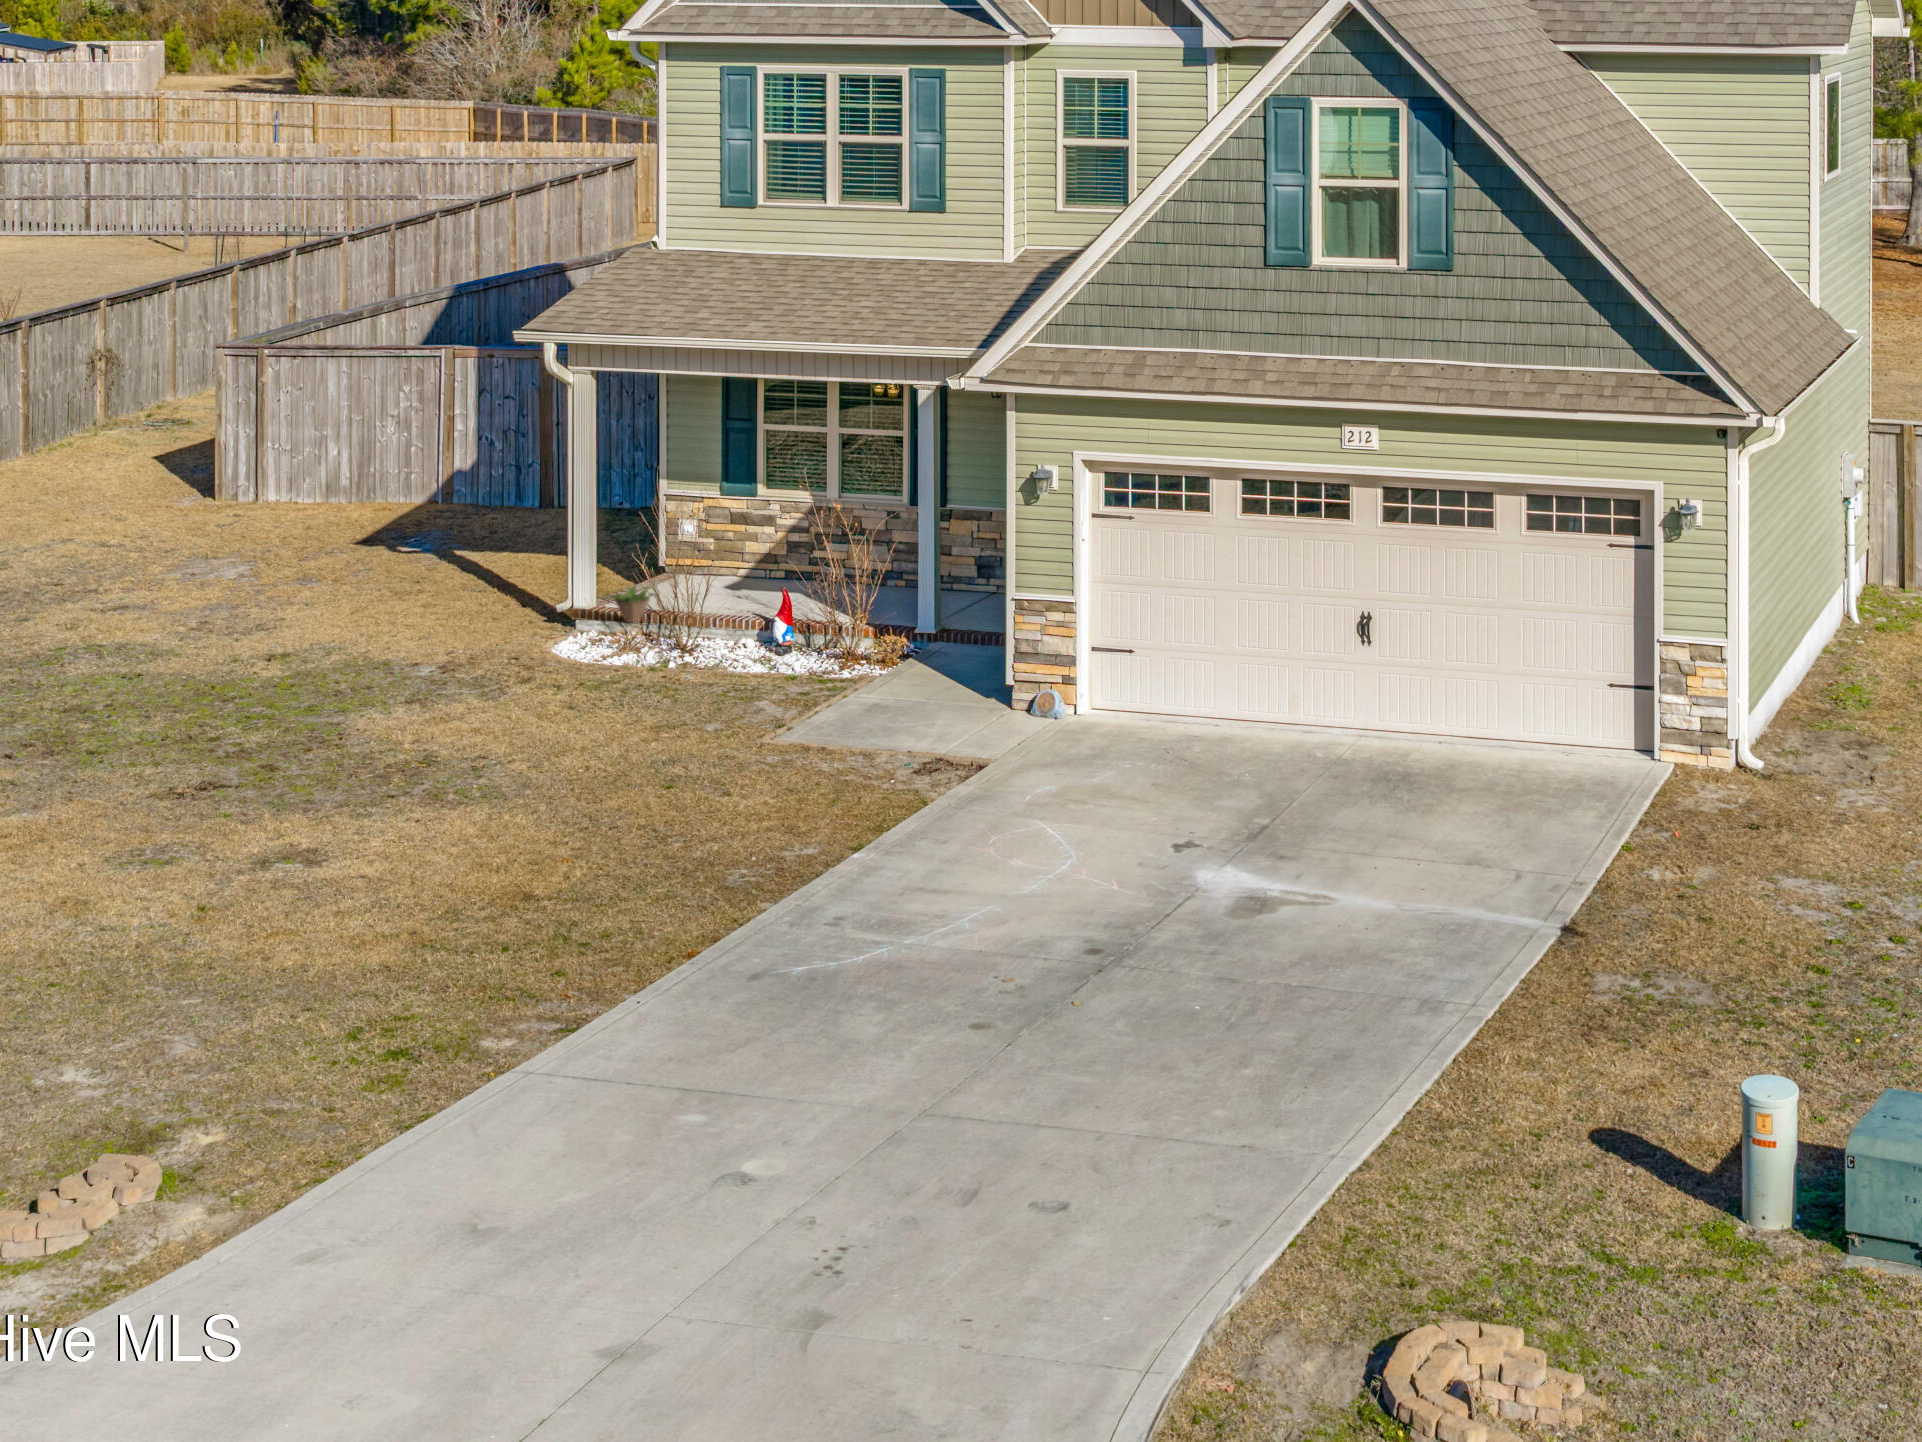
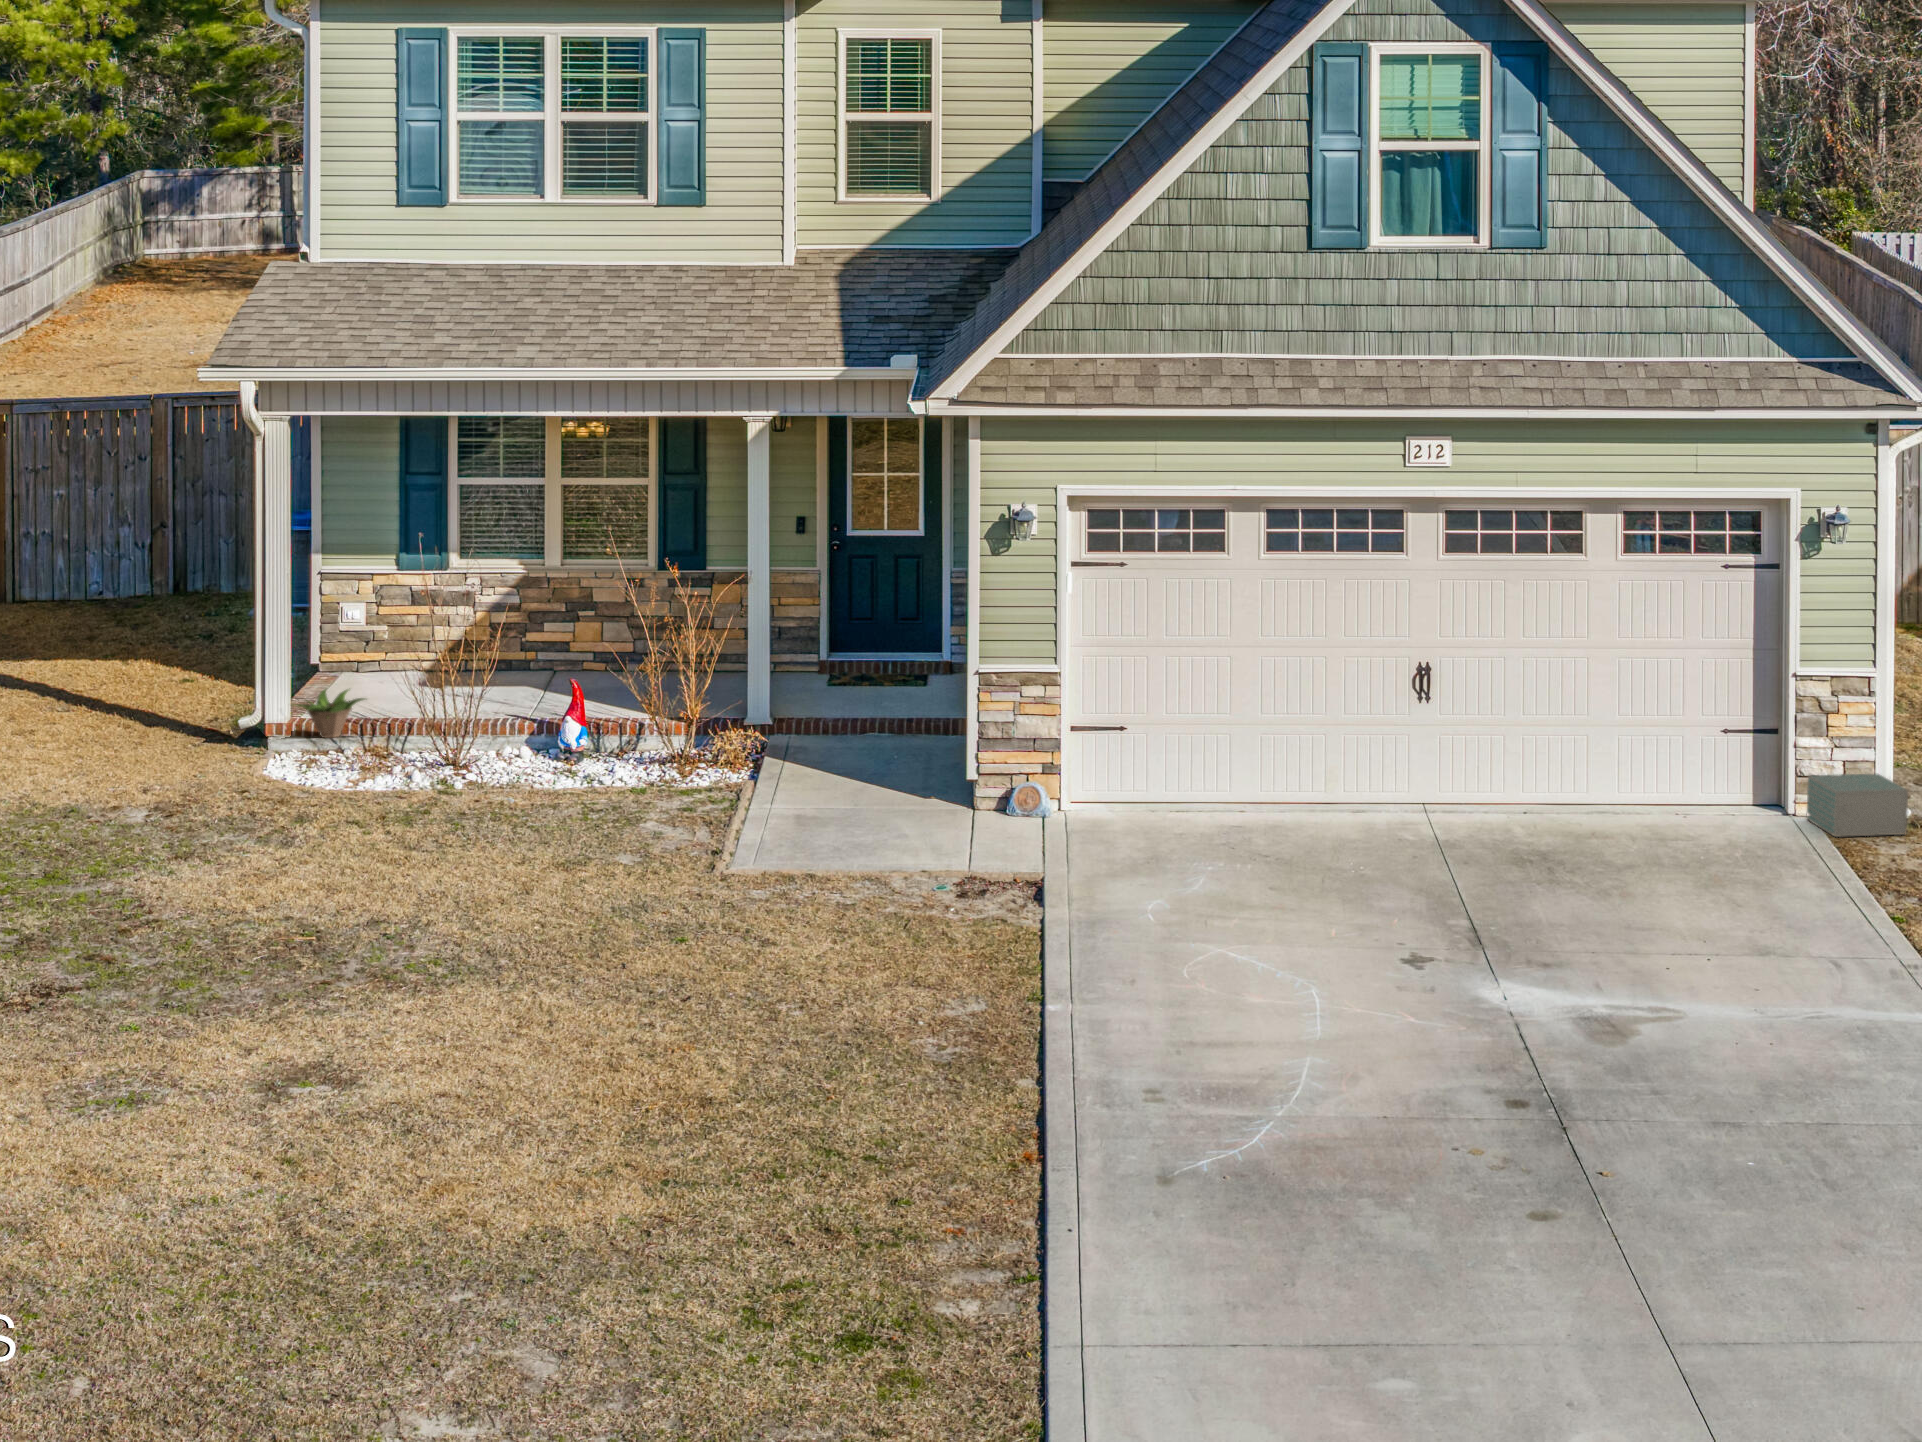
storage box: none [1659,731,1728,787] -> present [1806,774,1908,837]

